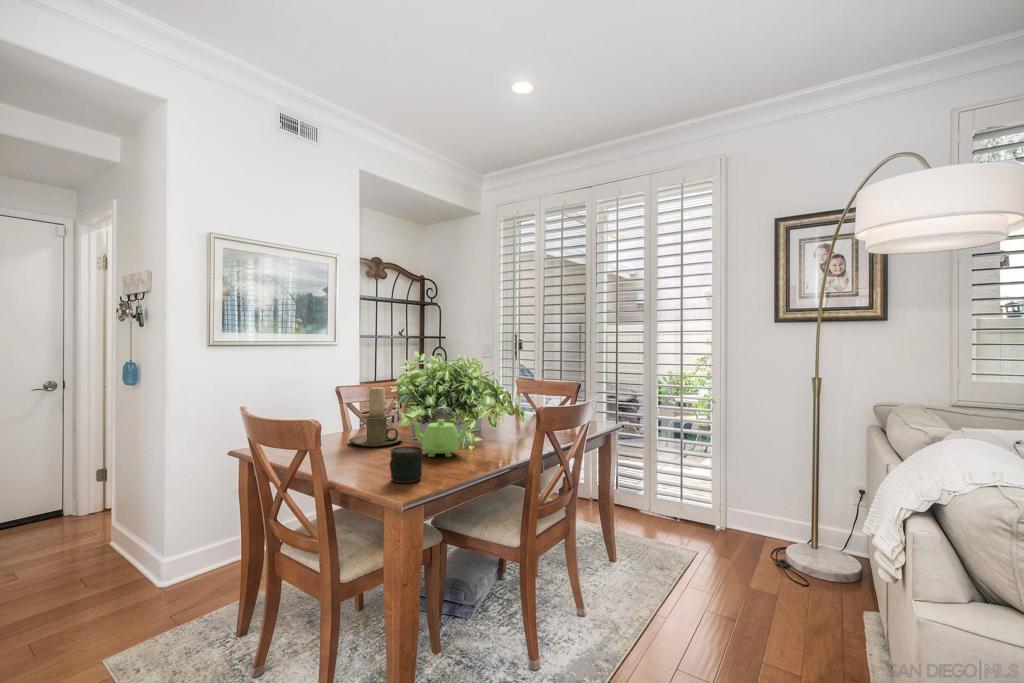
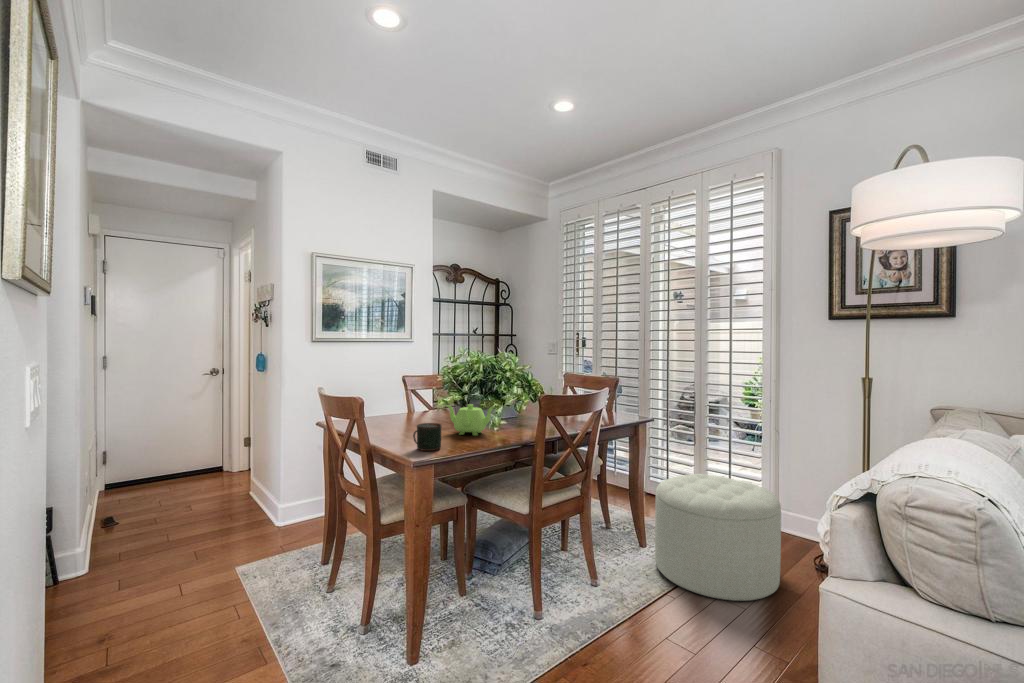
candle holder: present [349,387,403,447] -> none [405,377,449,425]
ottoman: none [631,481,760,615] -> present [655,474,781,602]

